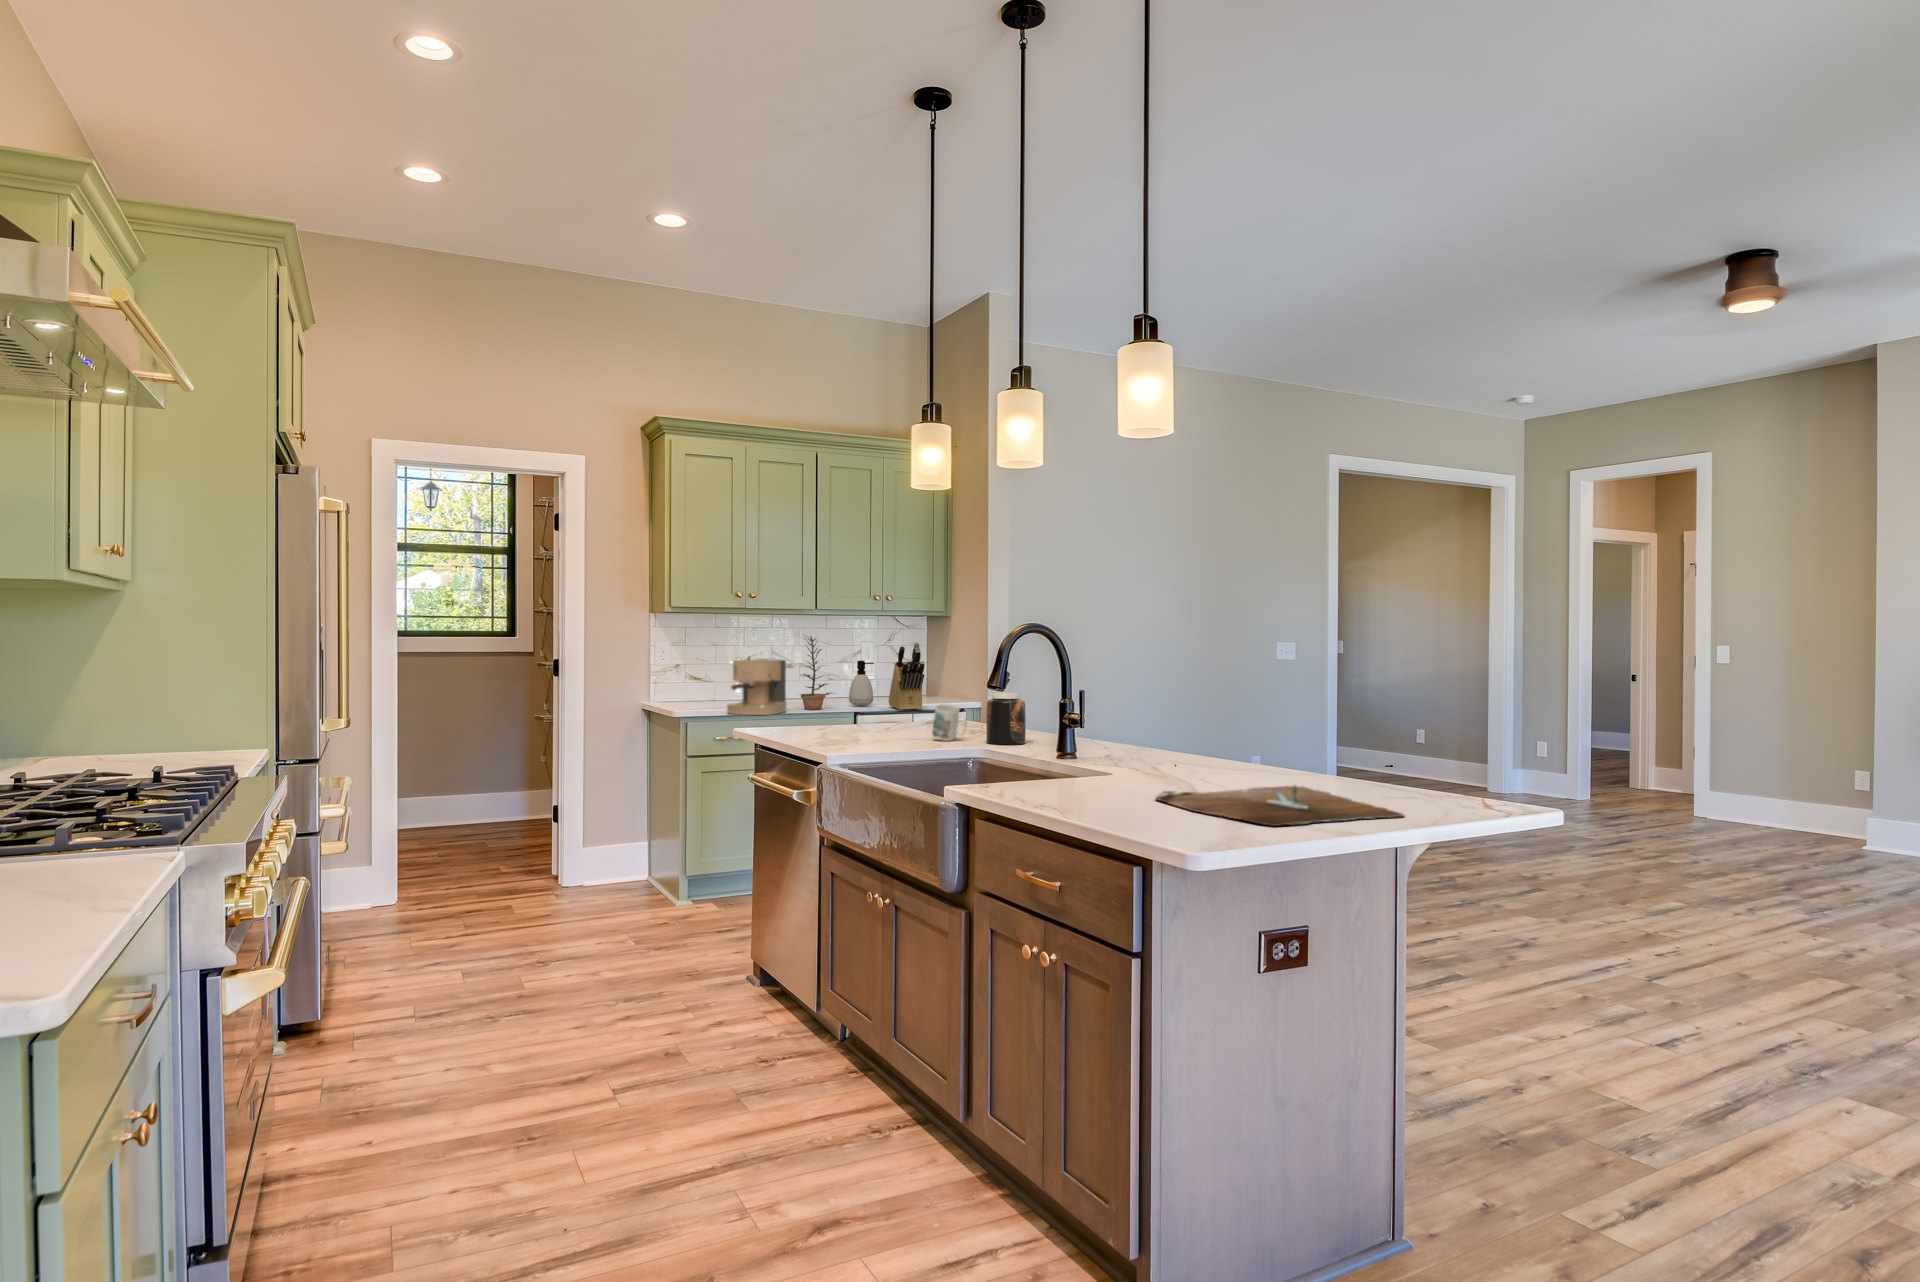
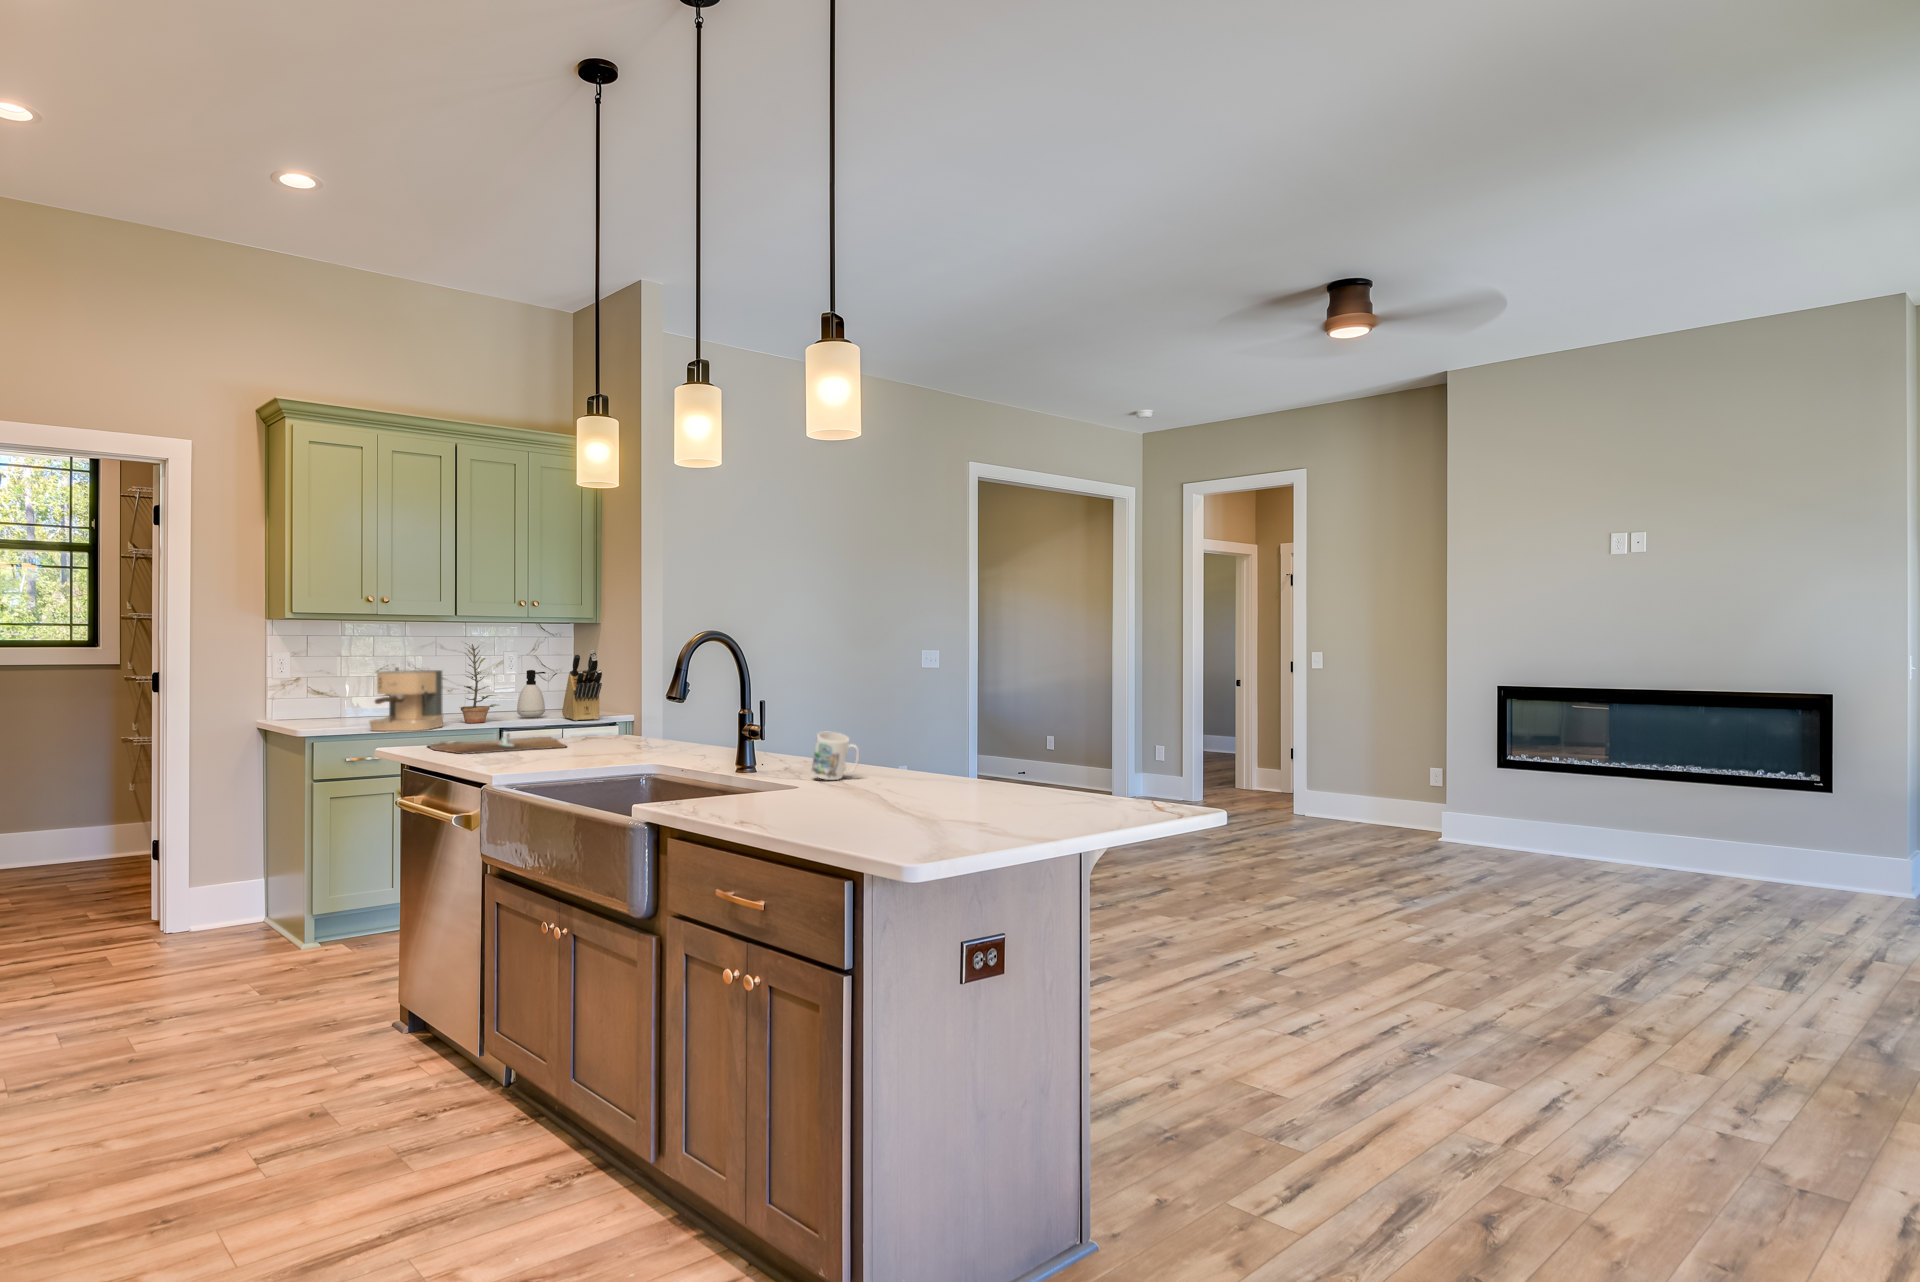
jar: present [986,693,1026,745] -> none [673,700,714,753]
mug: present [932,704,967,741] -> present [811,732,859,780]
cutting board: present [1156,785,1403,826] -> present [428,733,566,754]

